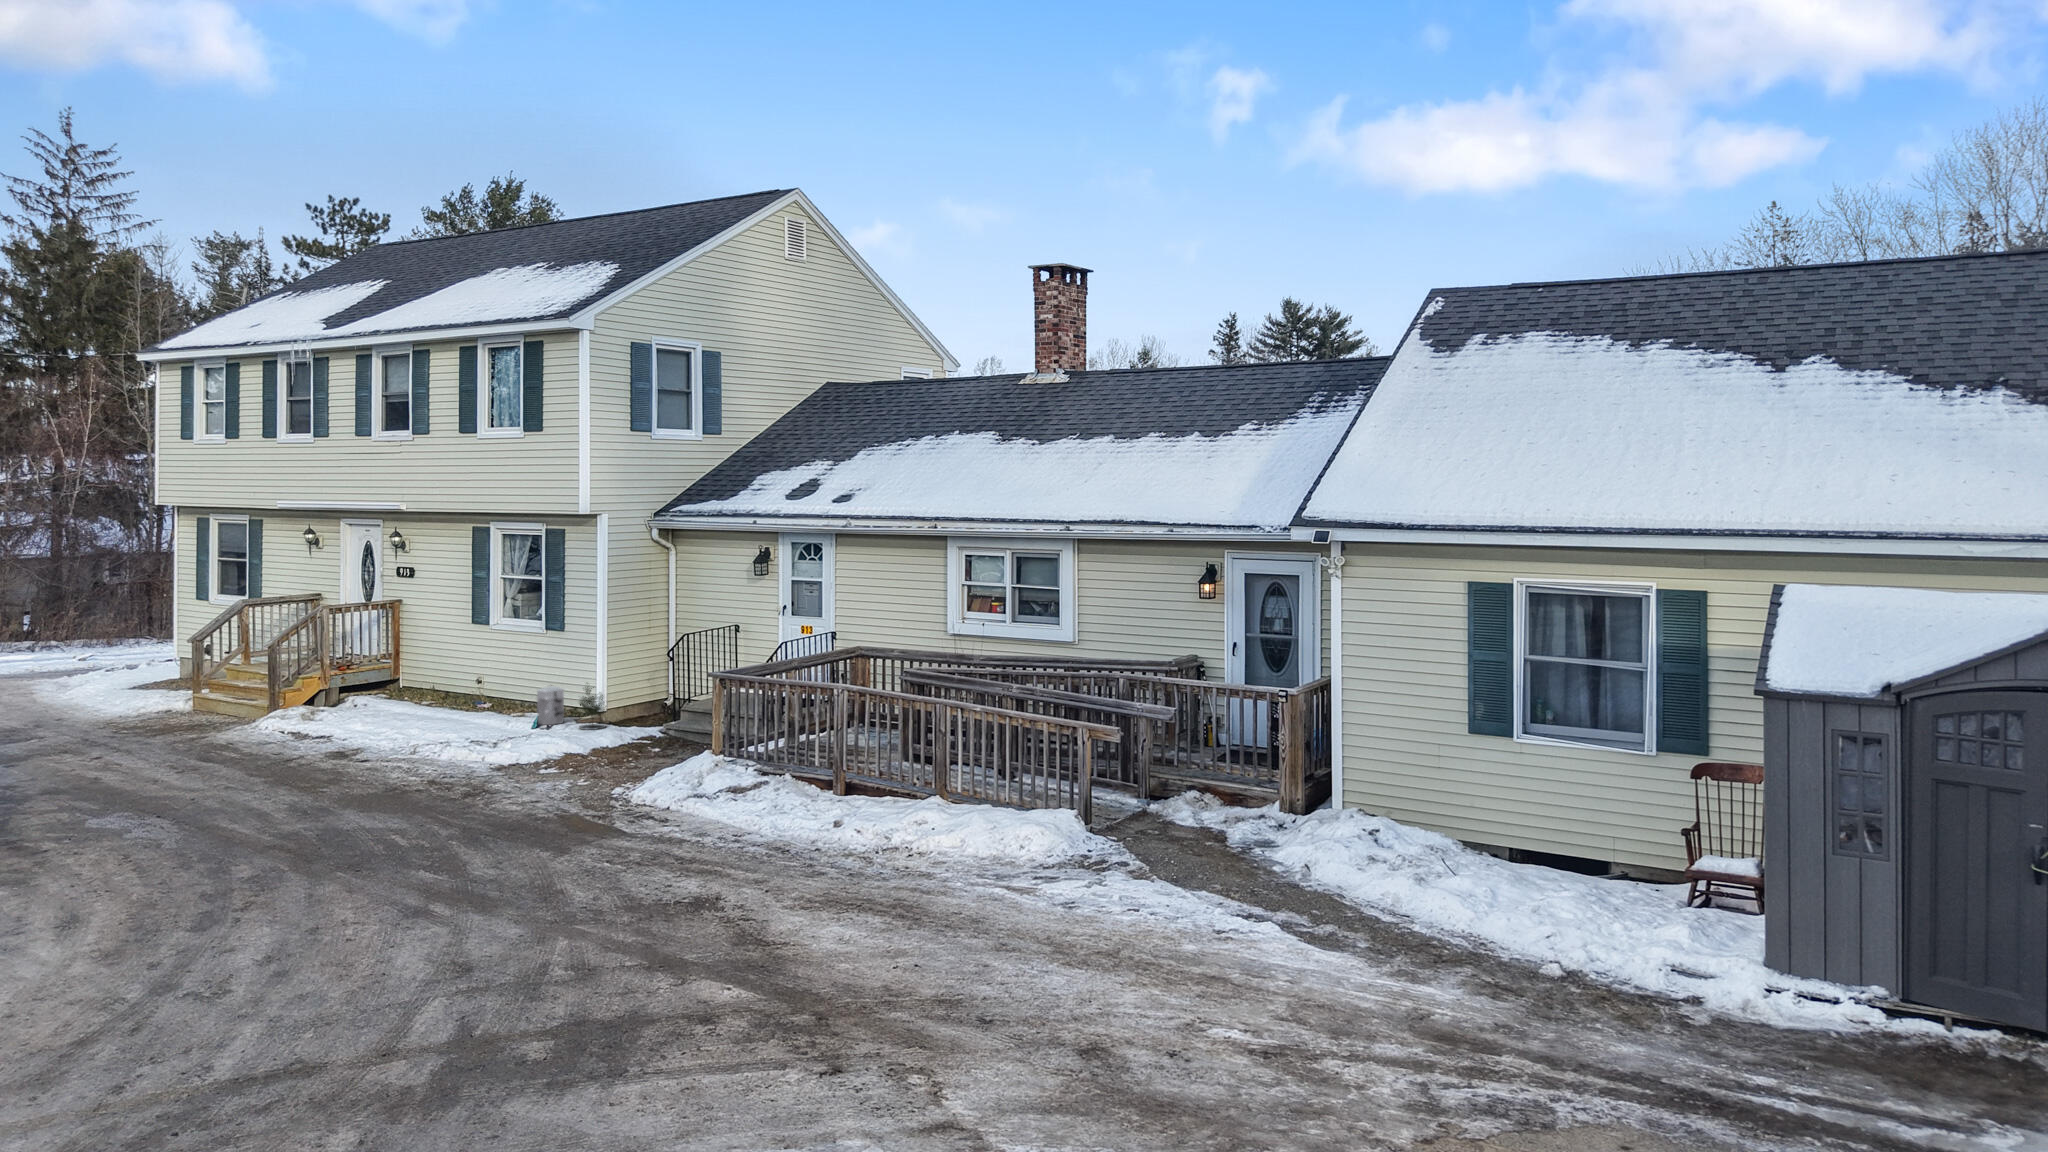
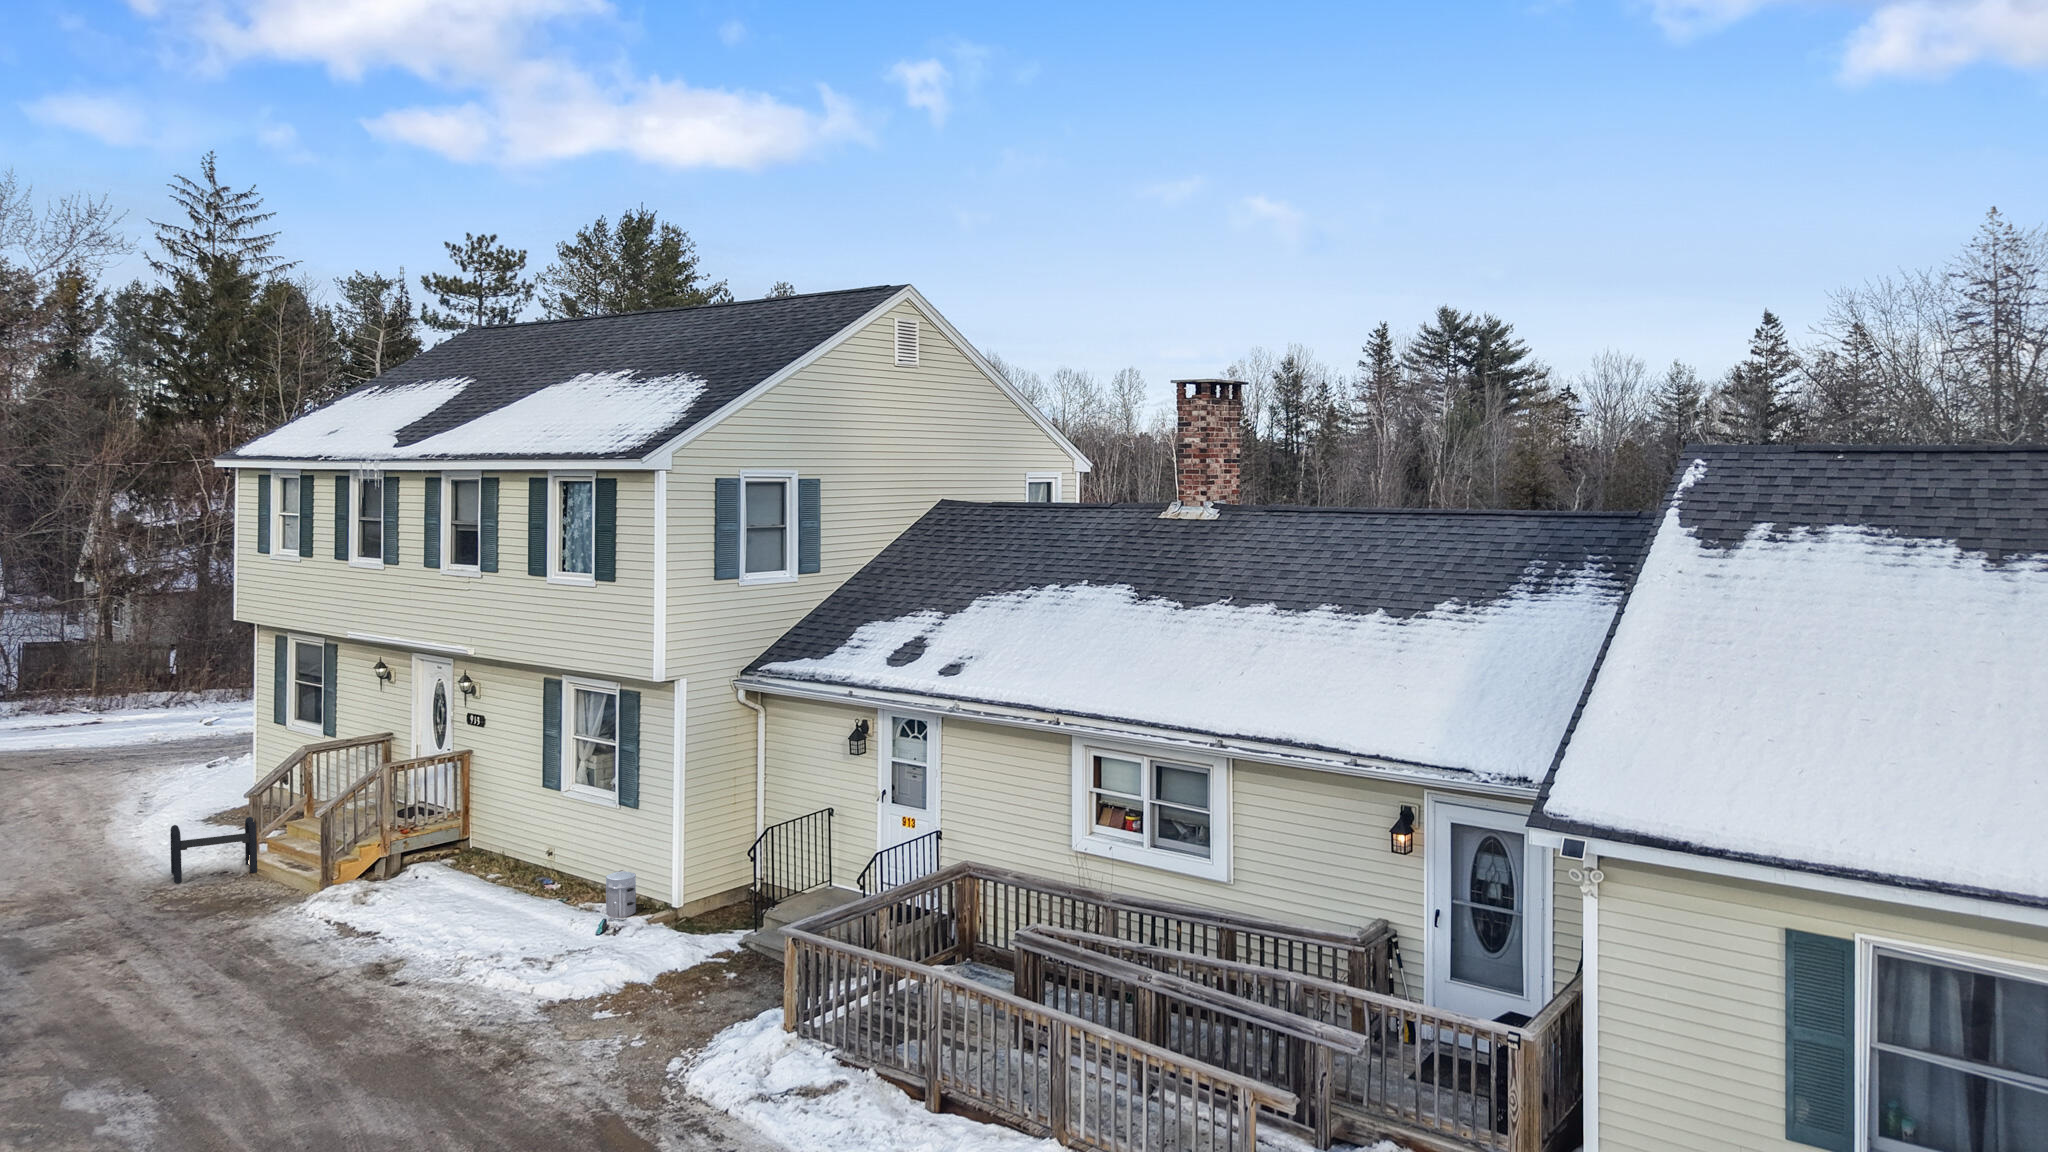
bench: none [119,663,202,718] -> present [170,817,257,883]
potted tree: present [579,687,606,730] -> none [647,873,683,930]

